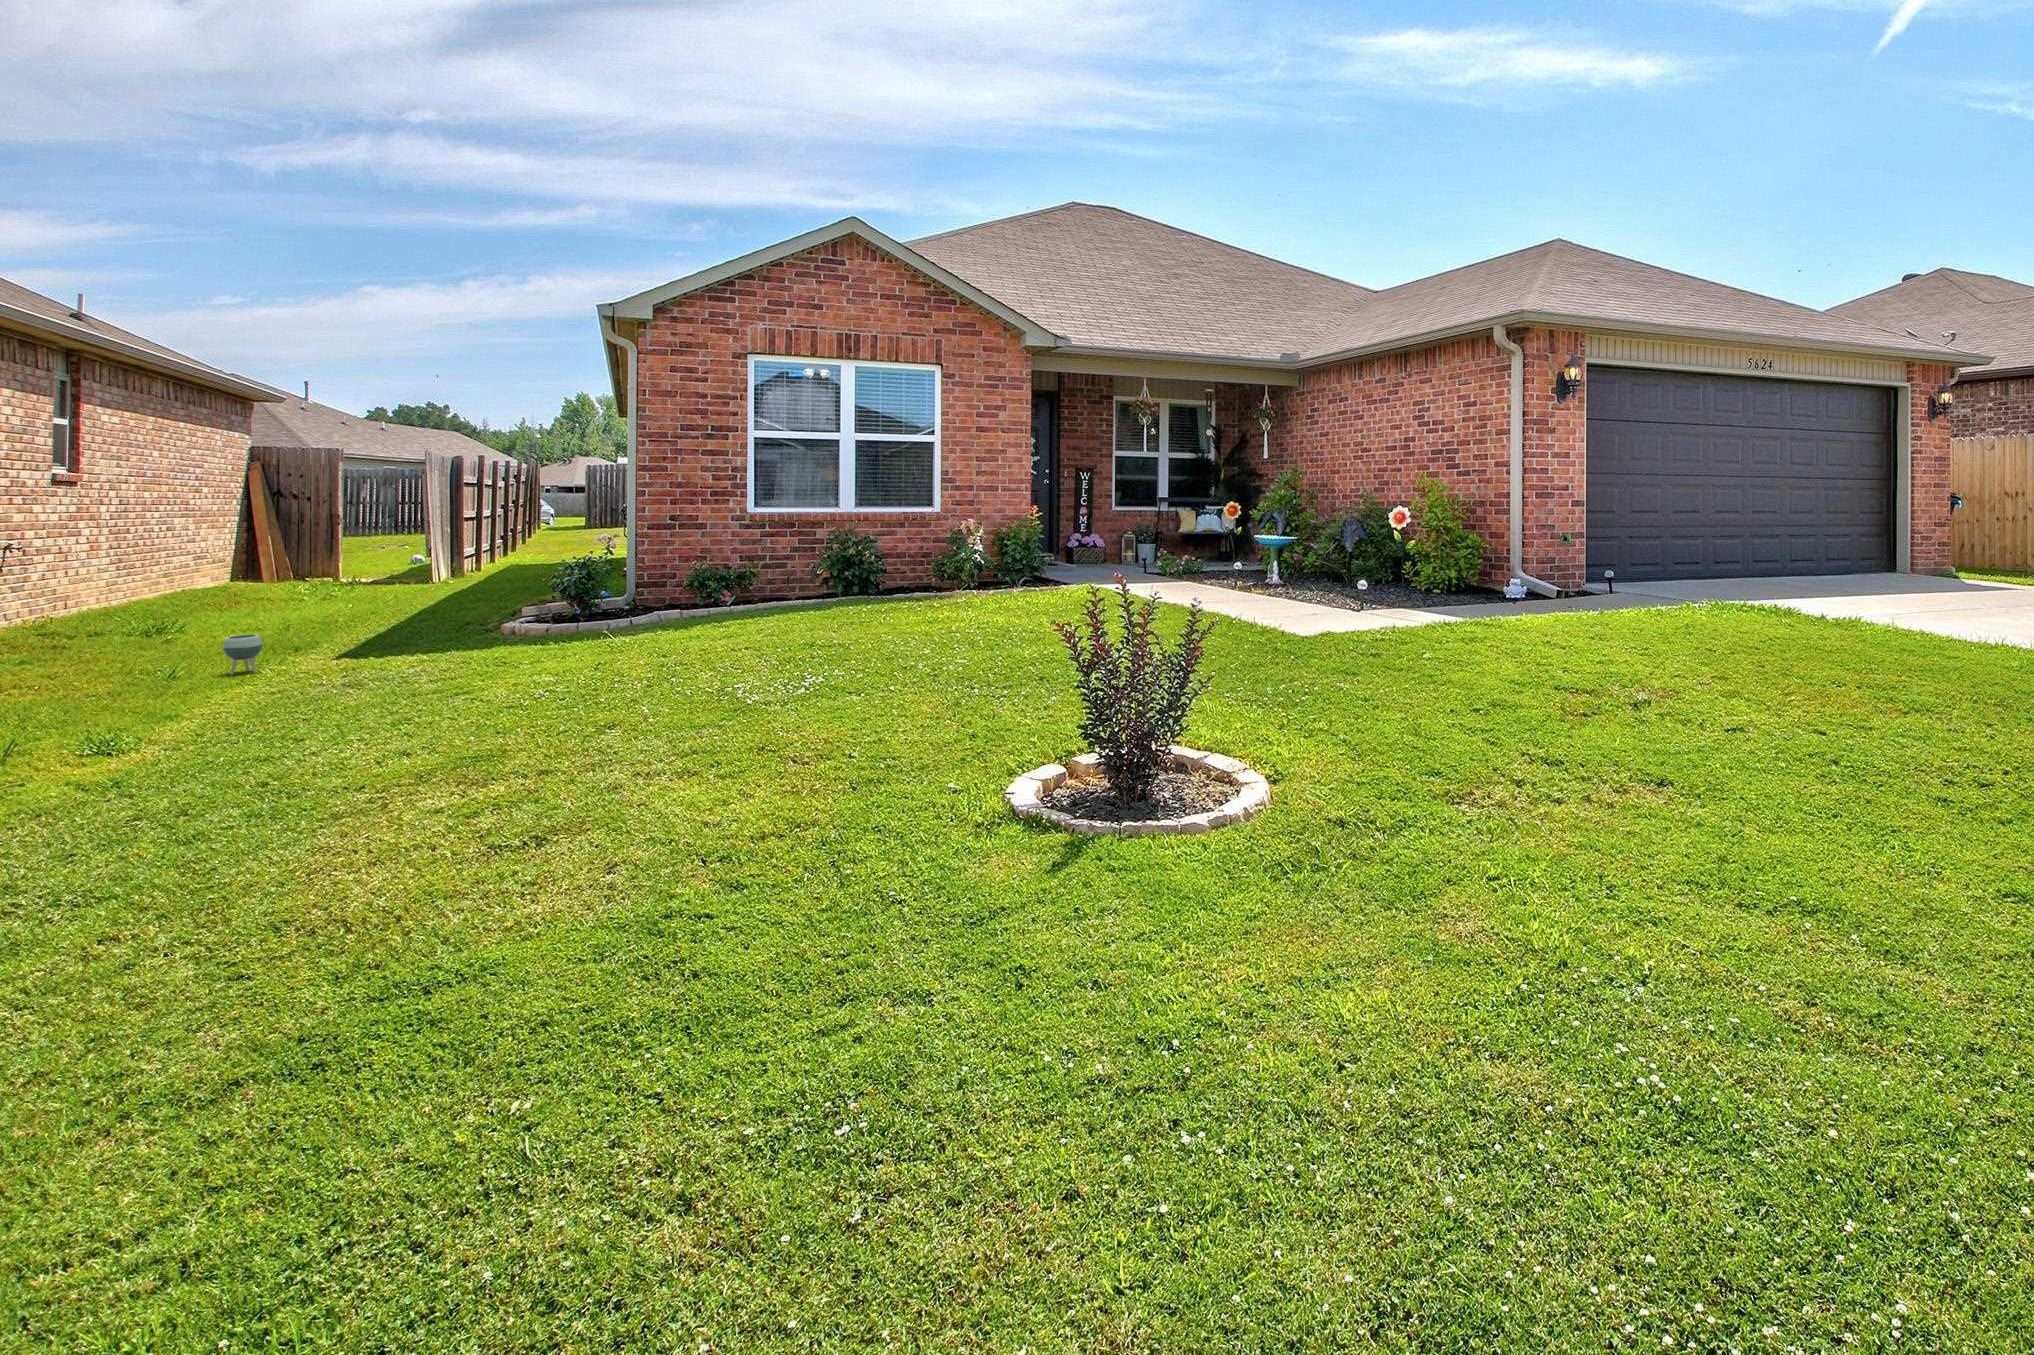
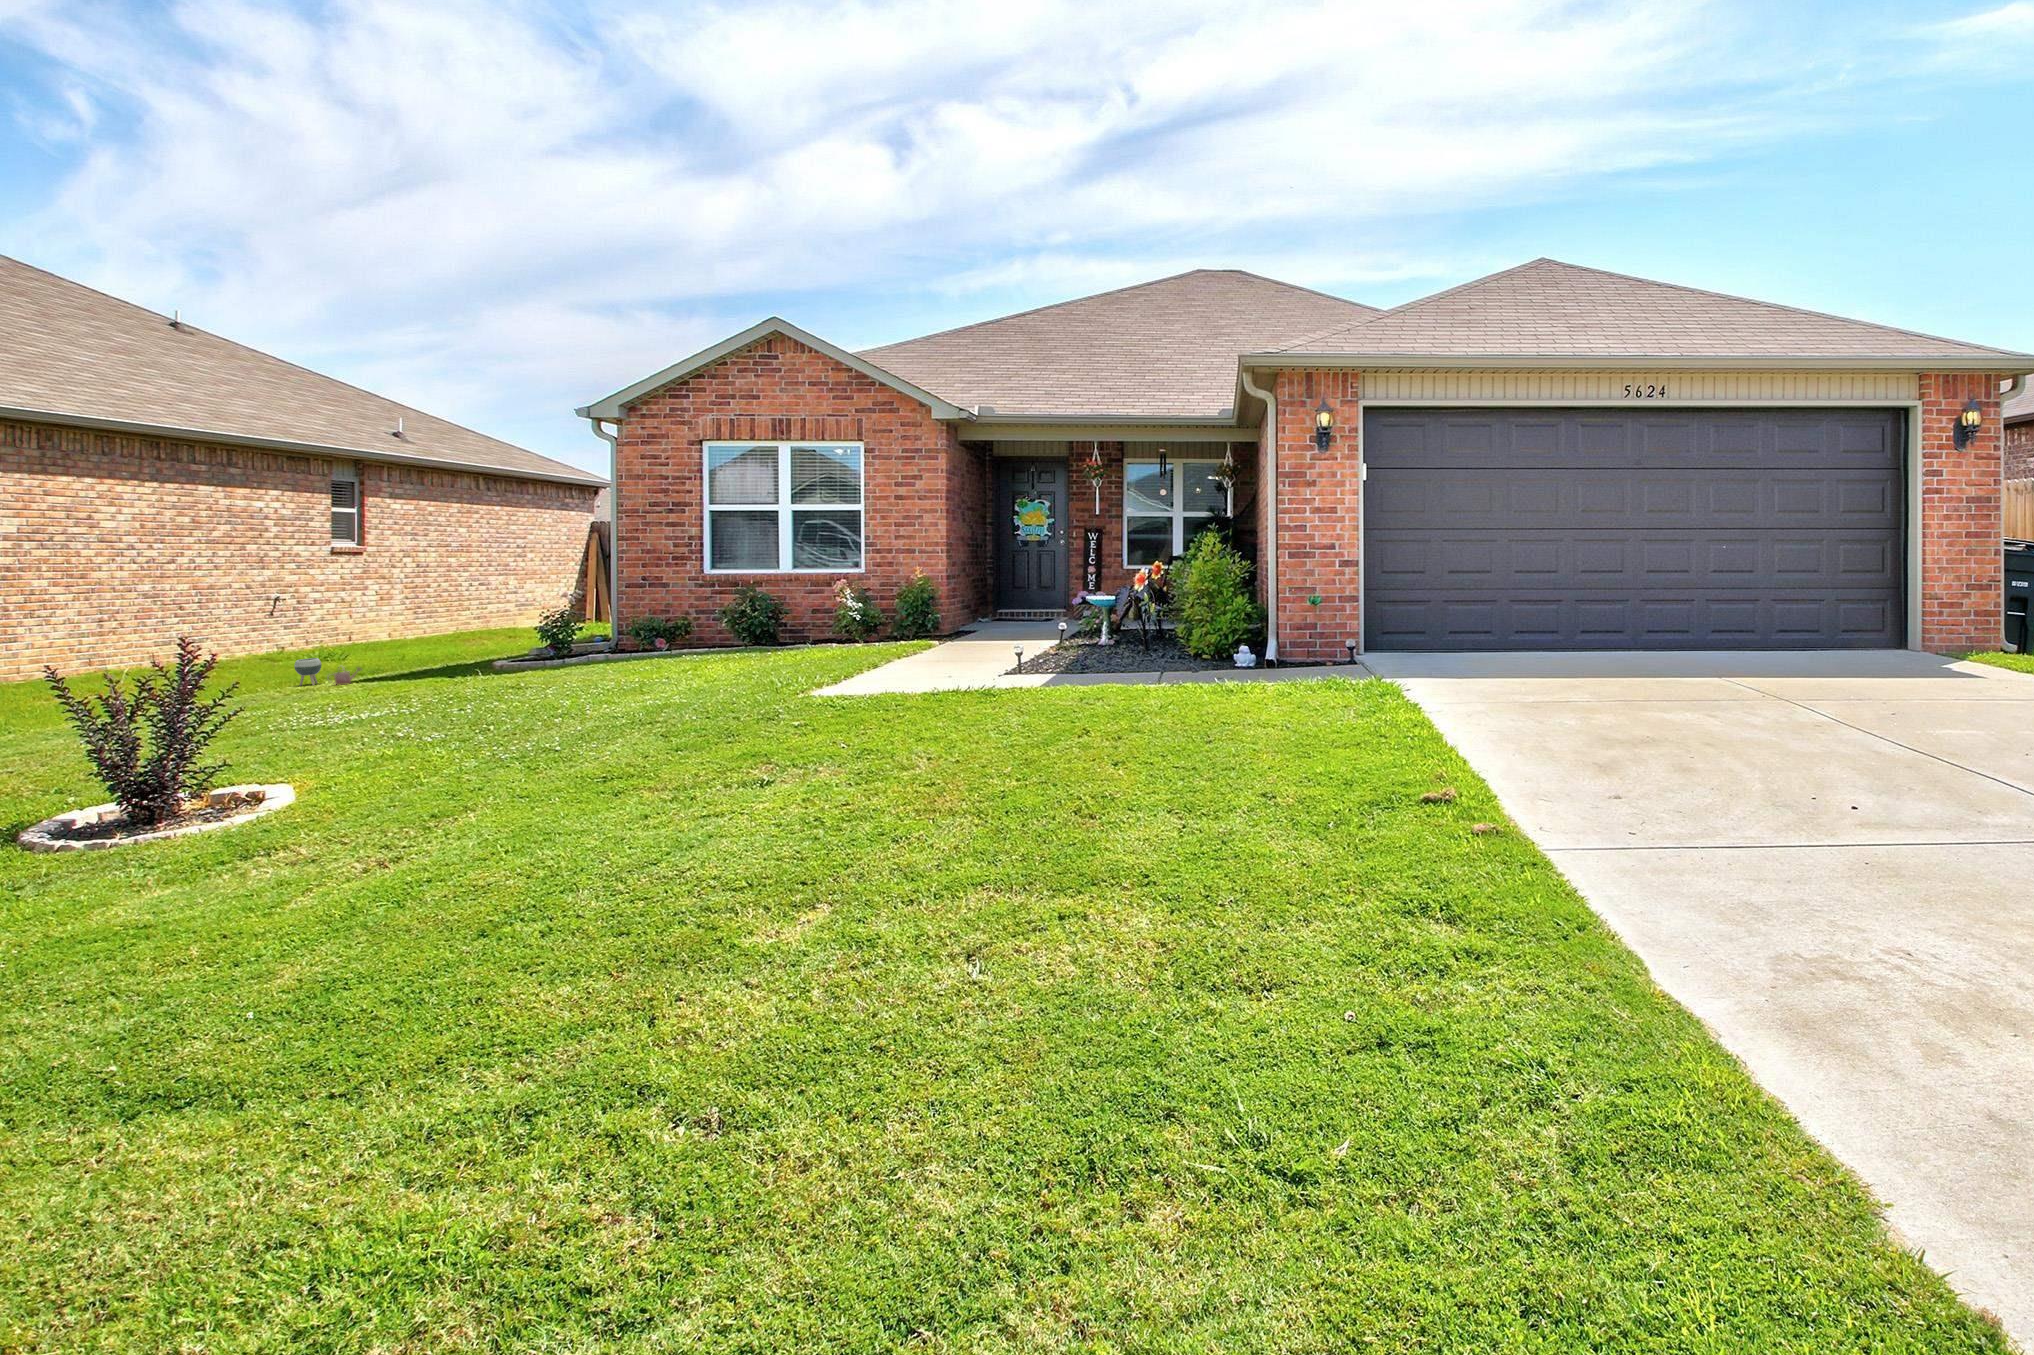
watering can: none [296,642,332,670] -> present [333,667,360,685]

